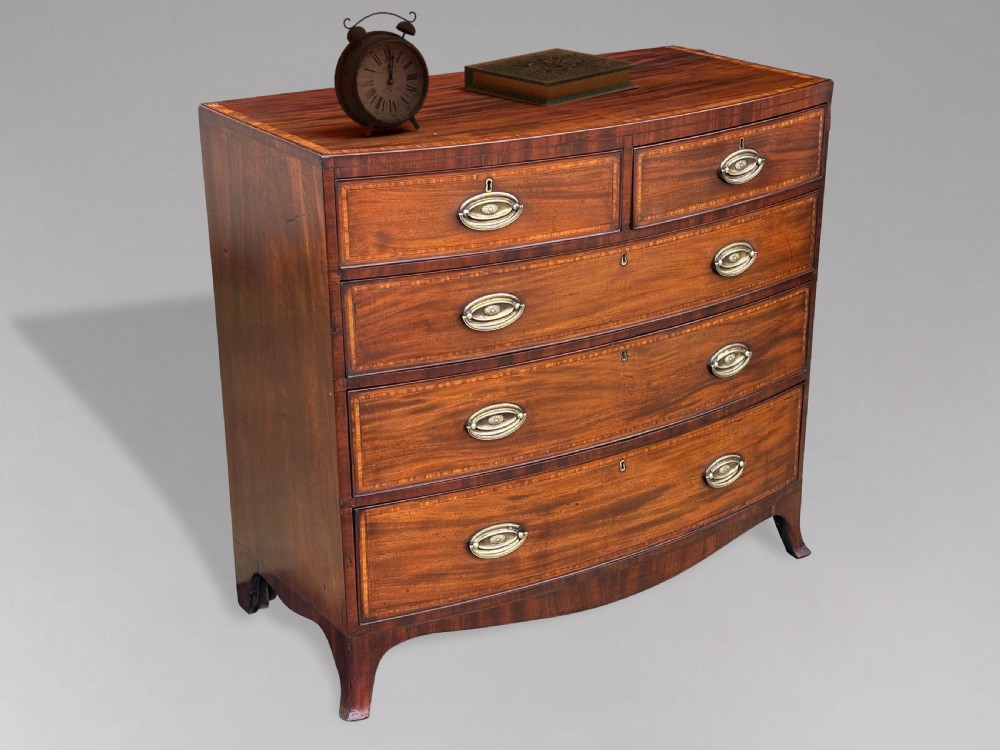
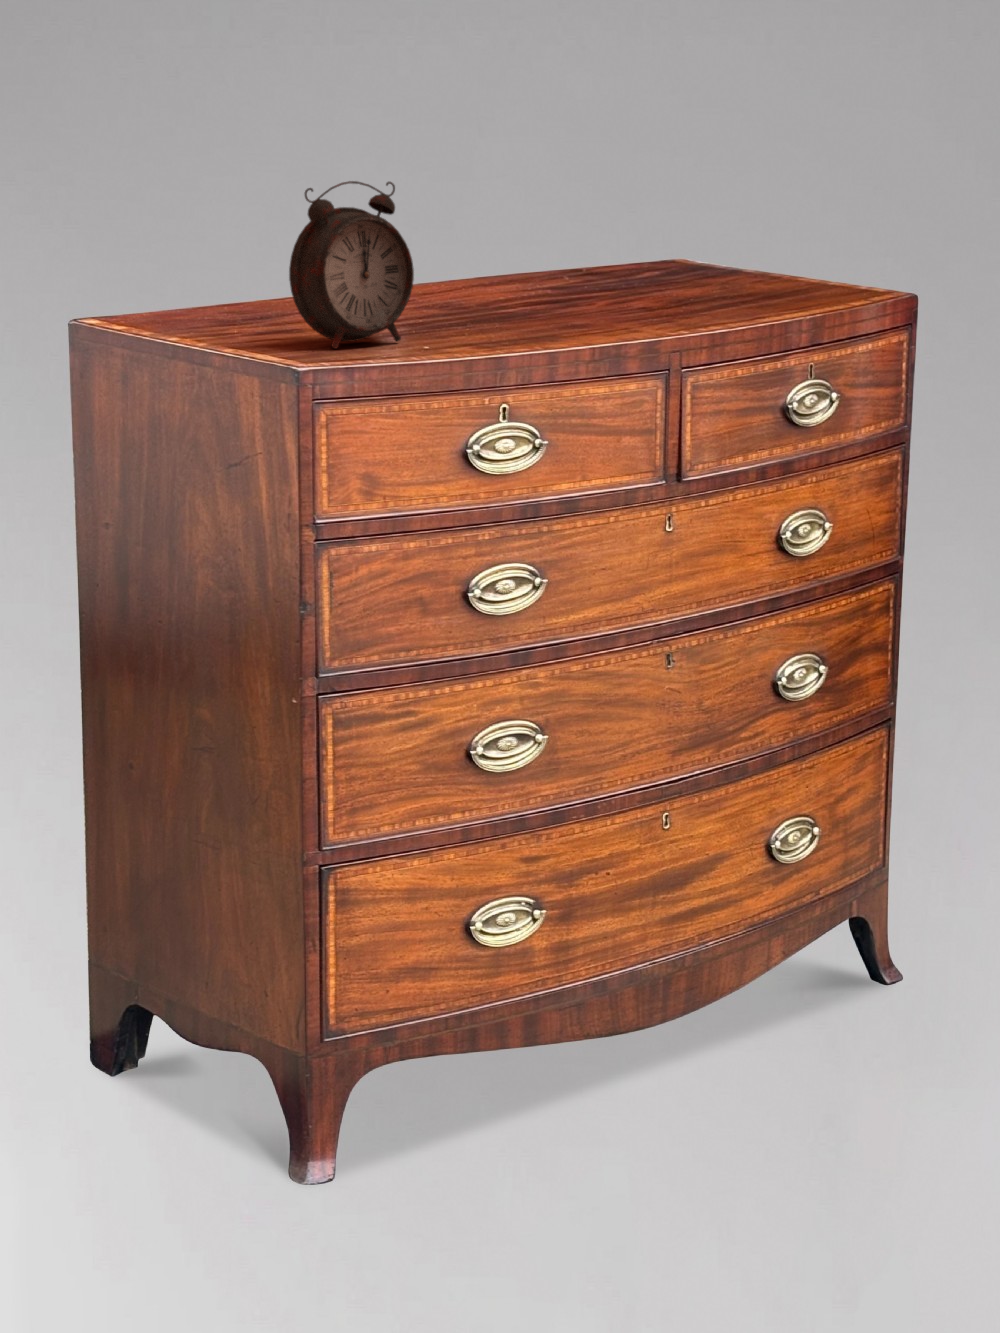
hardback book: present [464,48,640,107] -> none [424,253,665,321]

